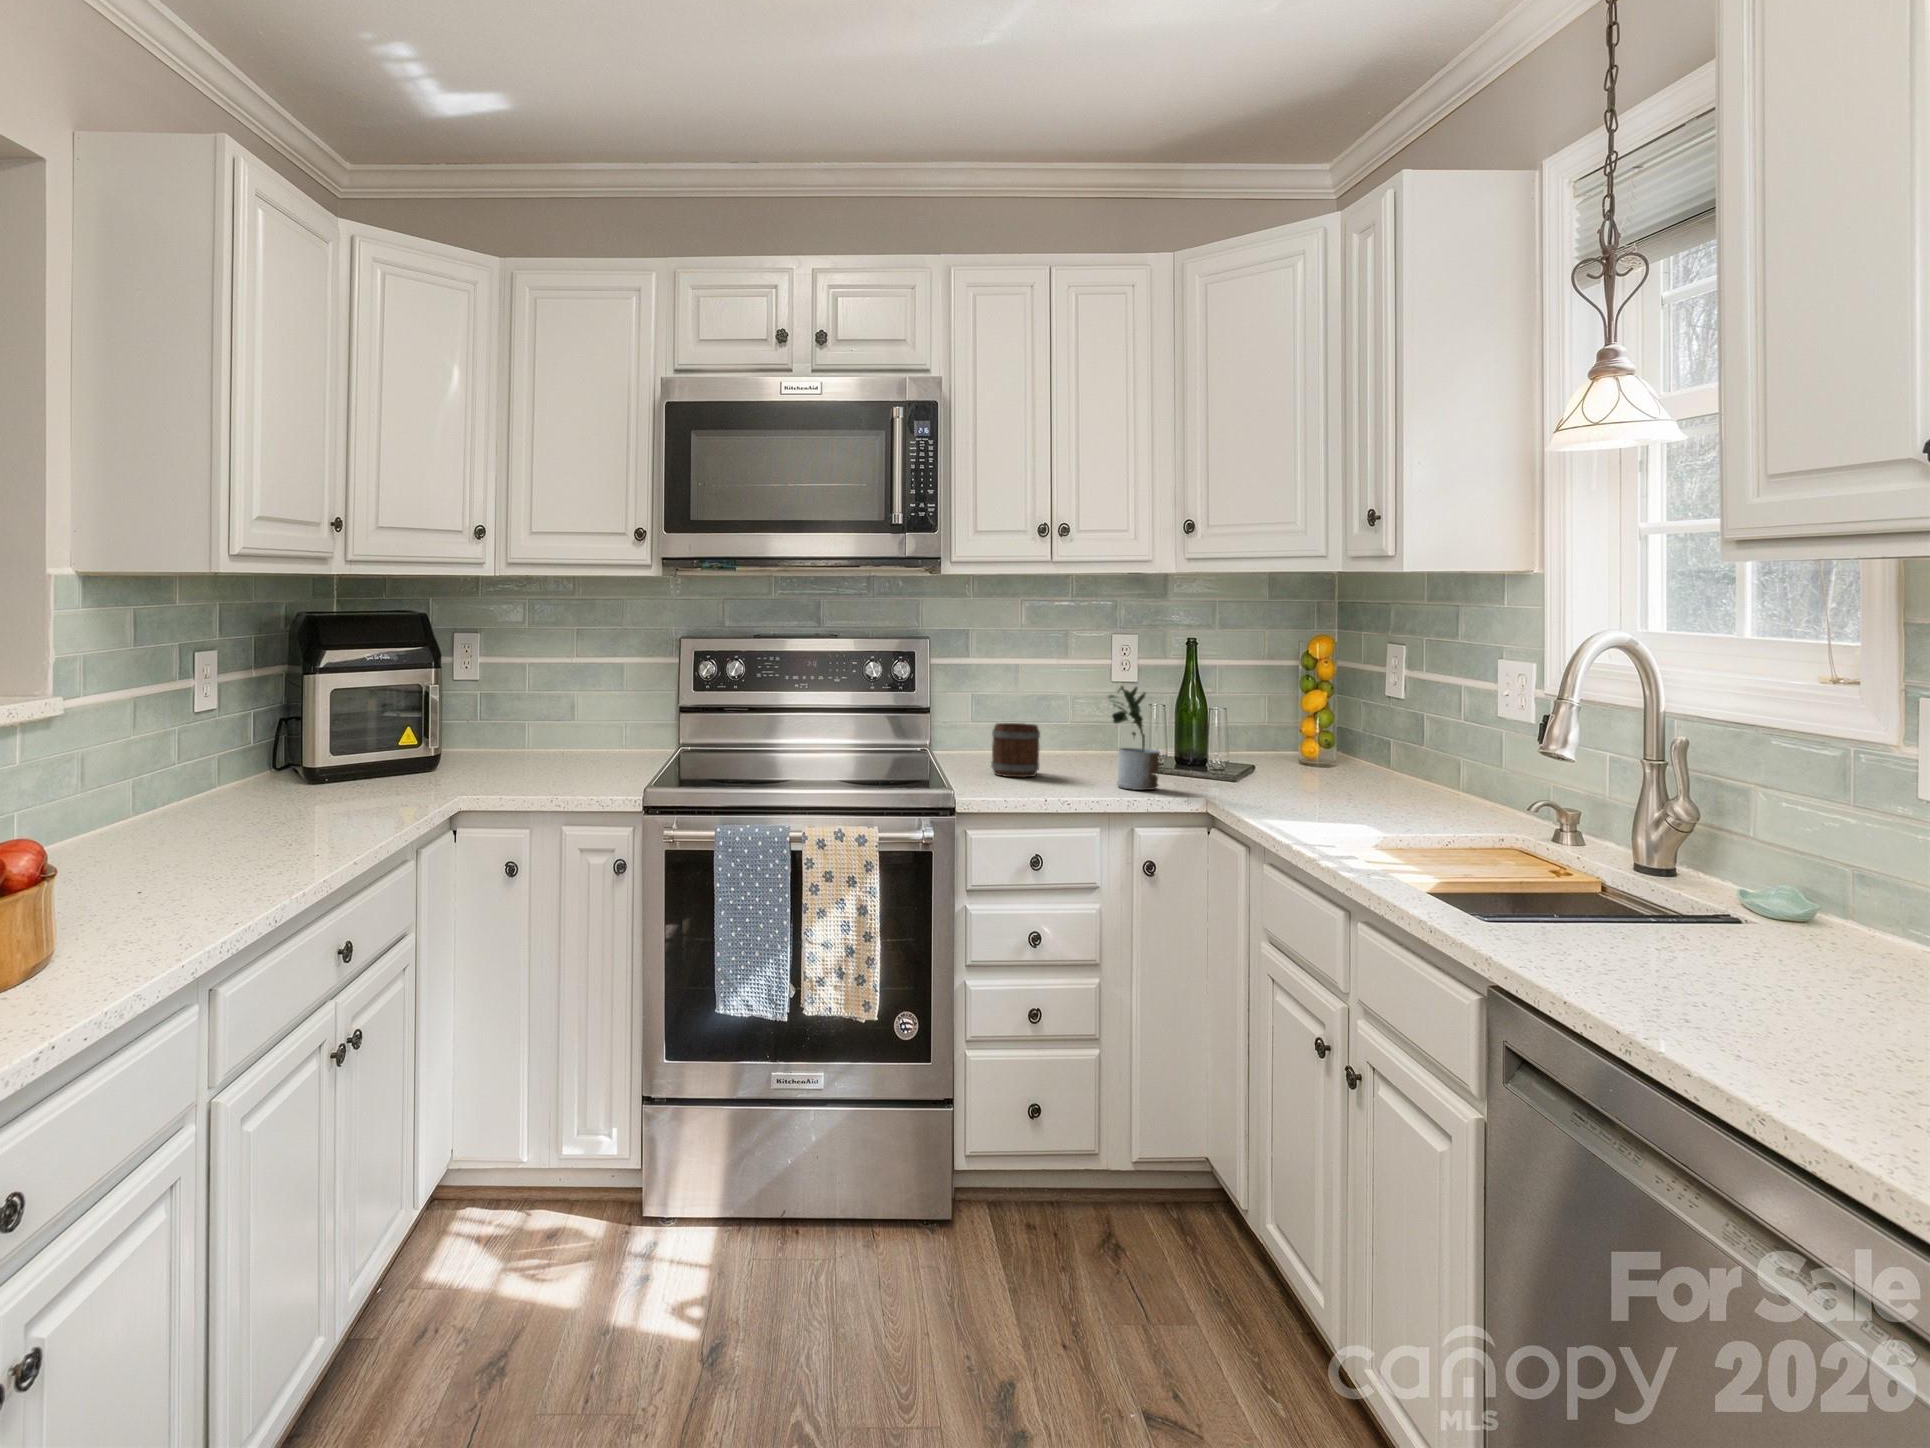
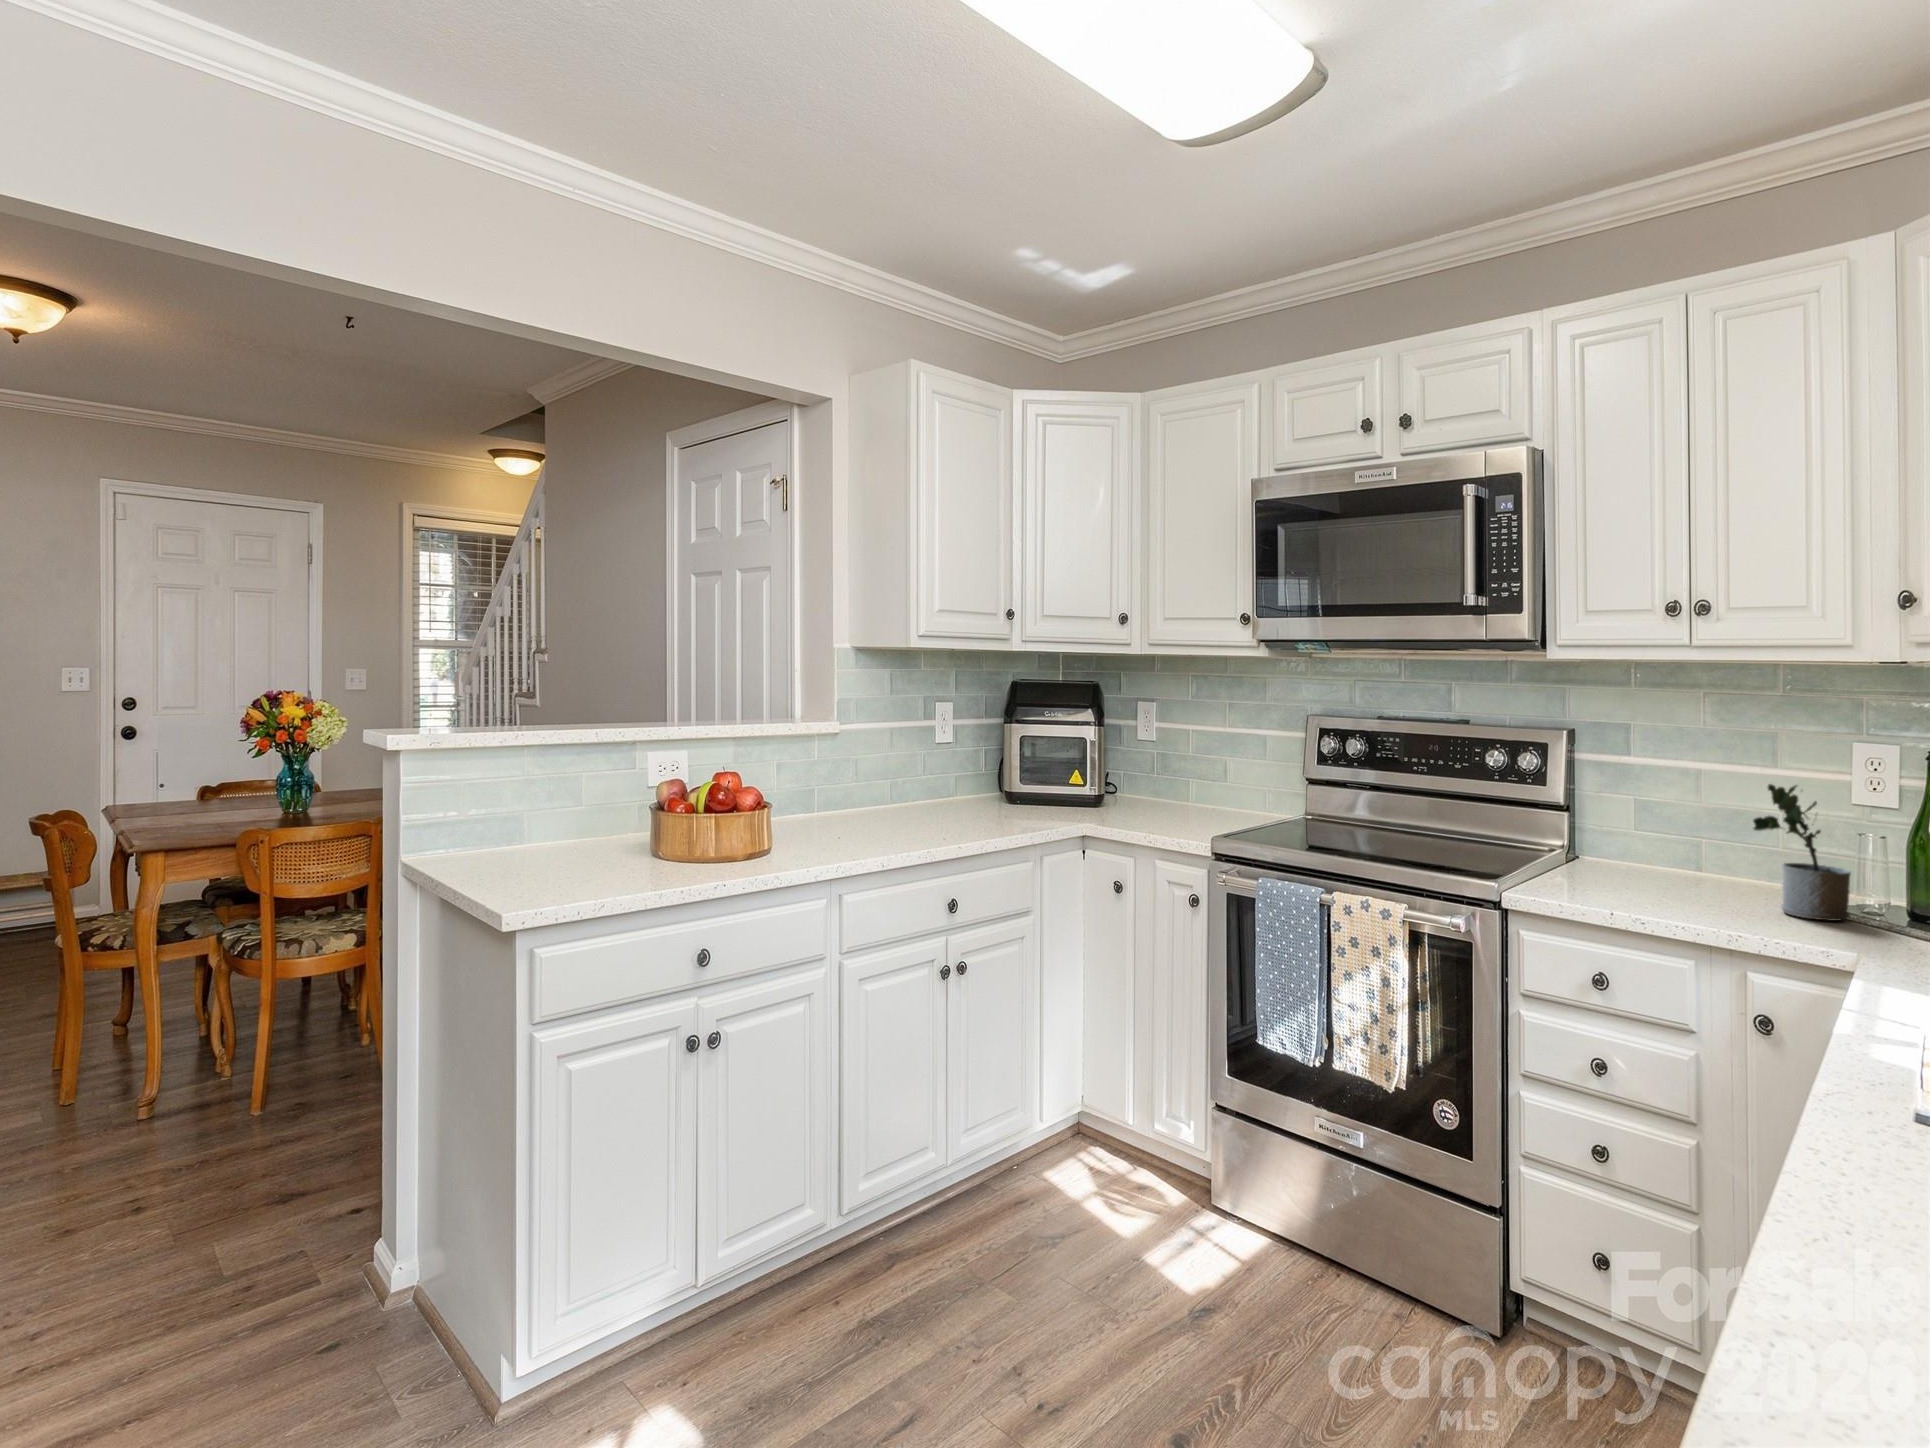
mug: present [991,723,1040,777] -> none [1629,818,1709,885]

